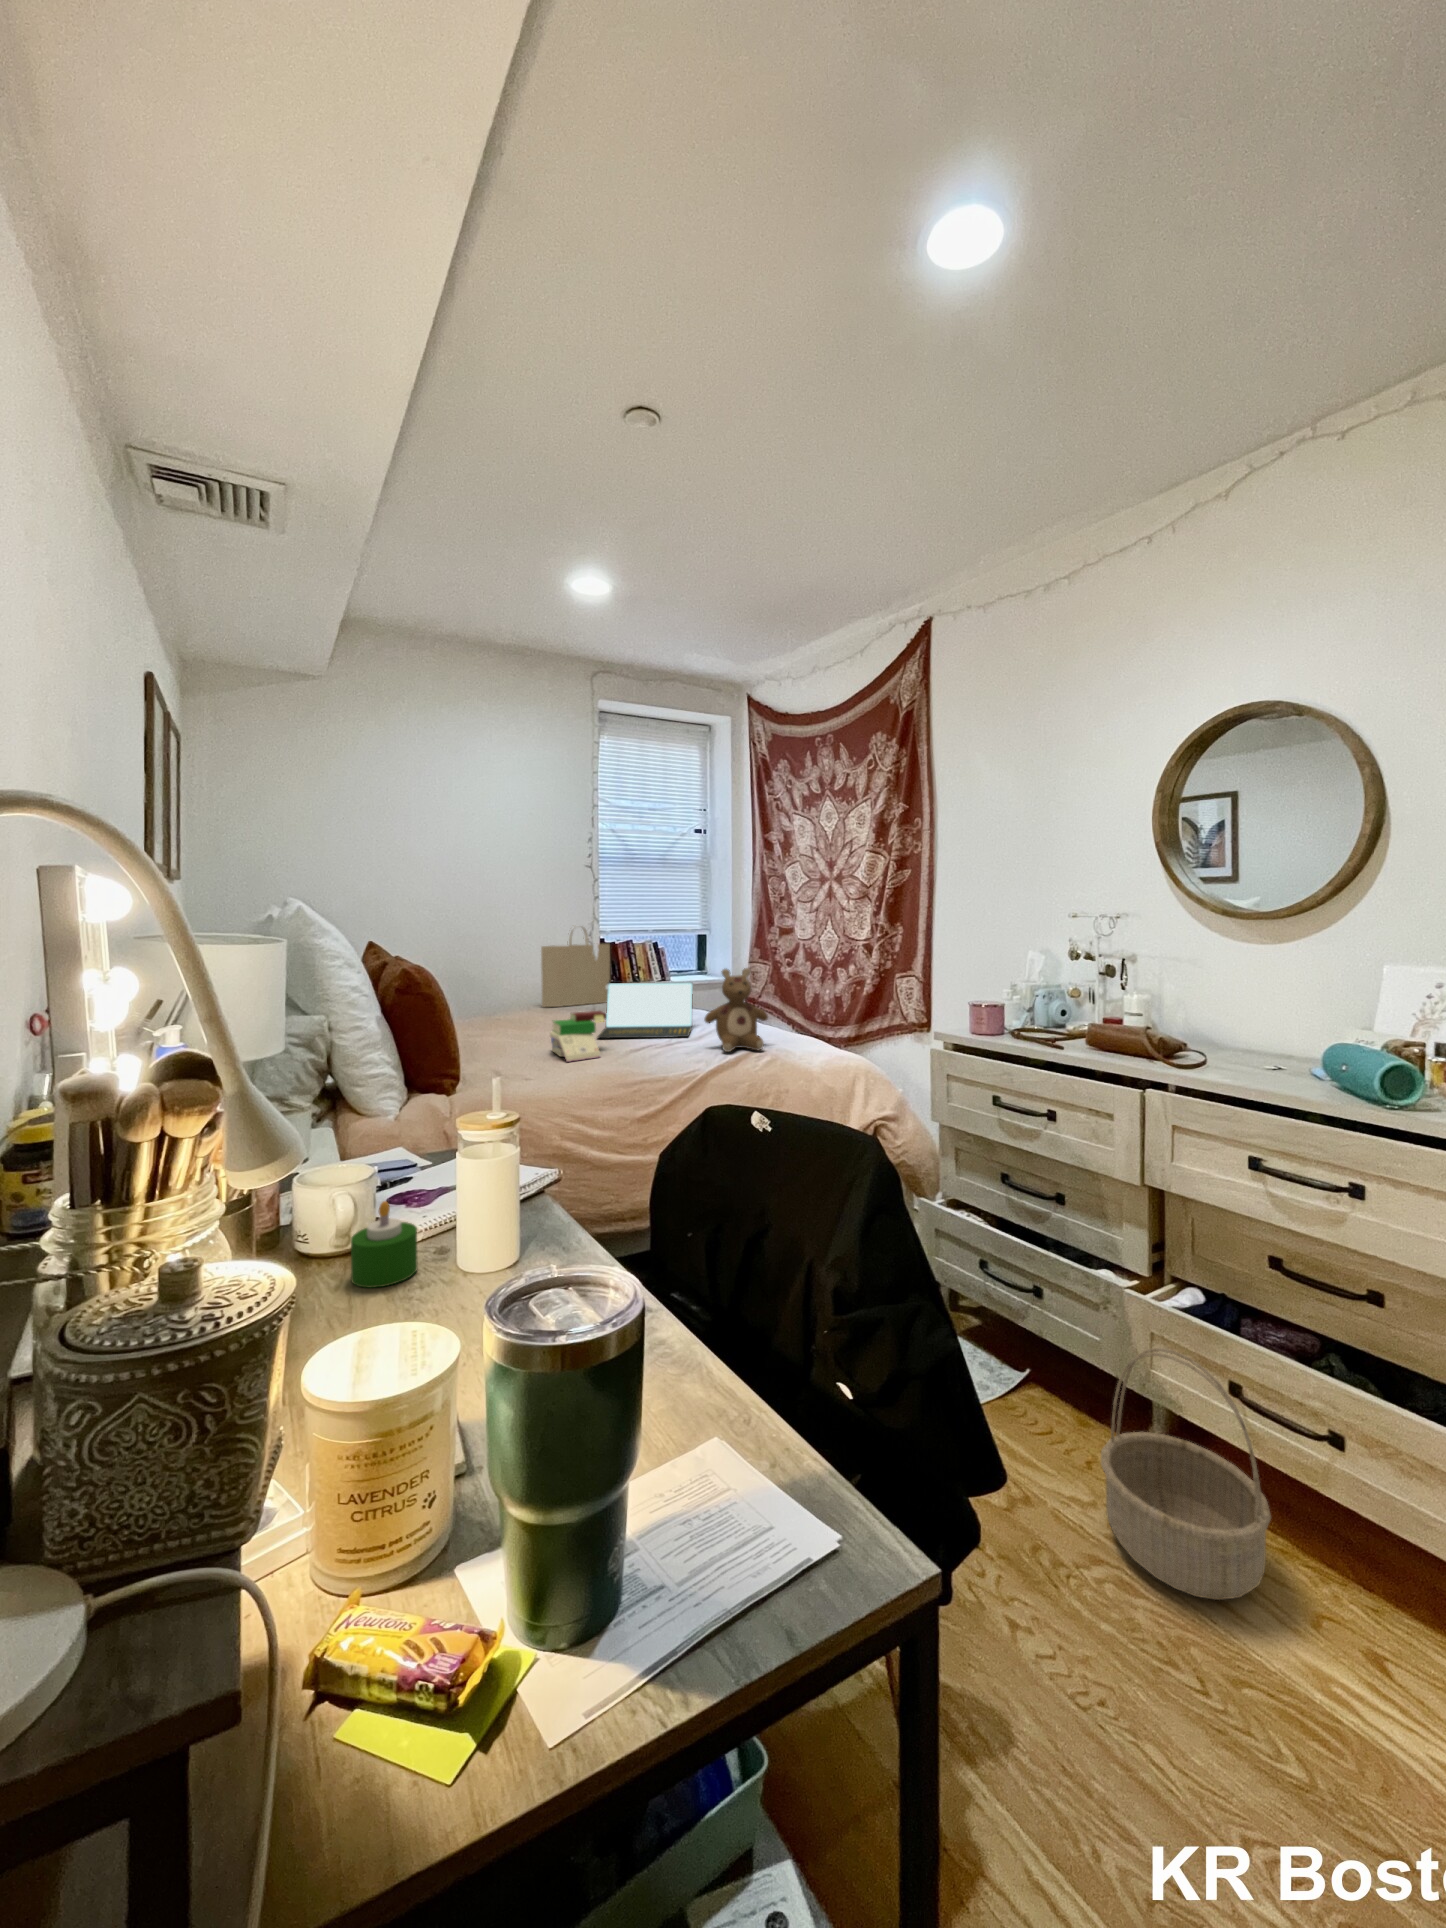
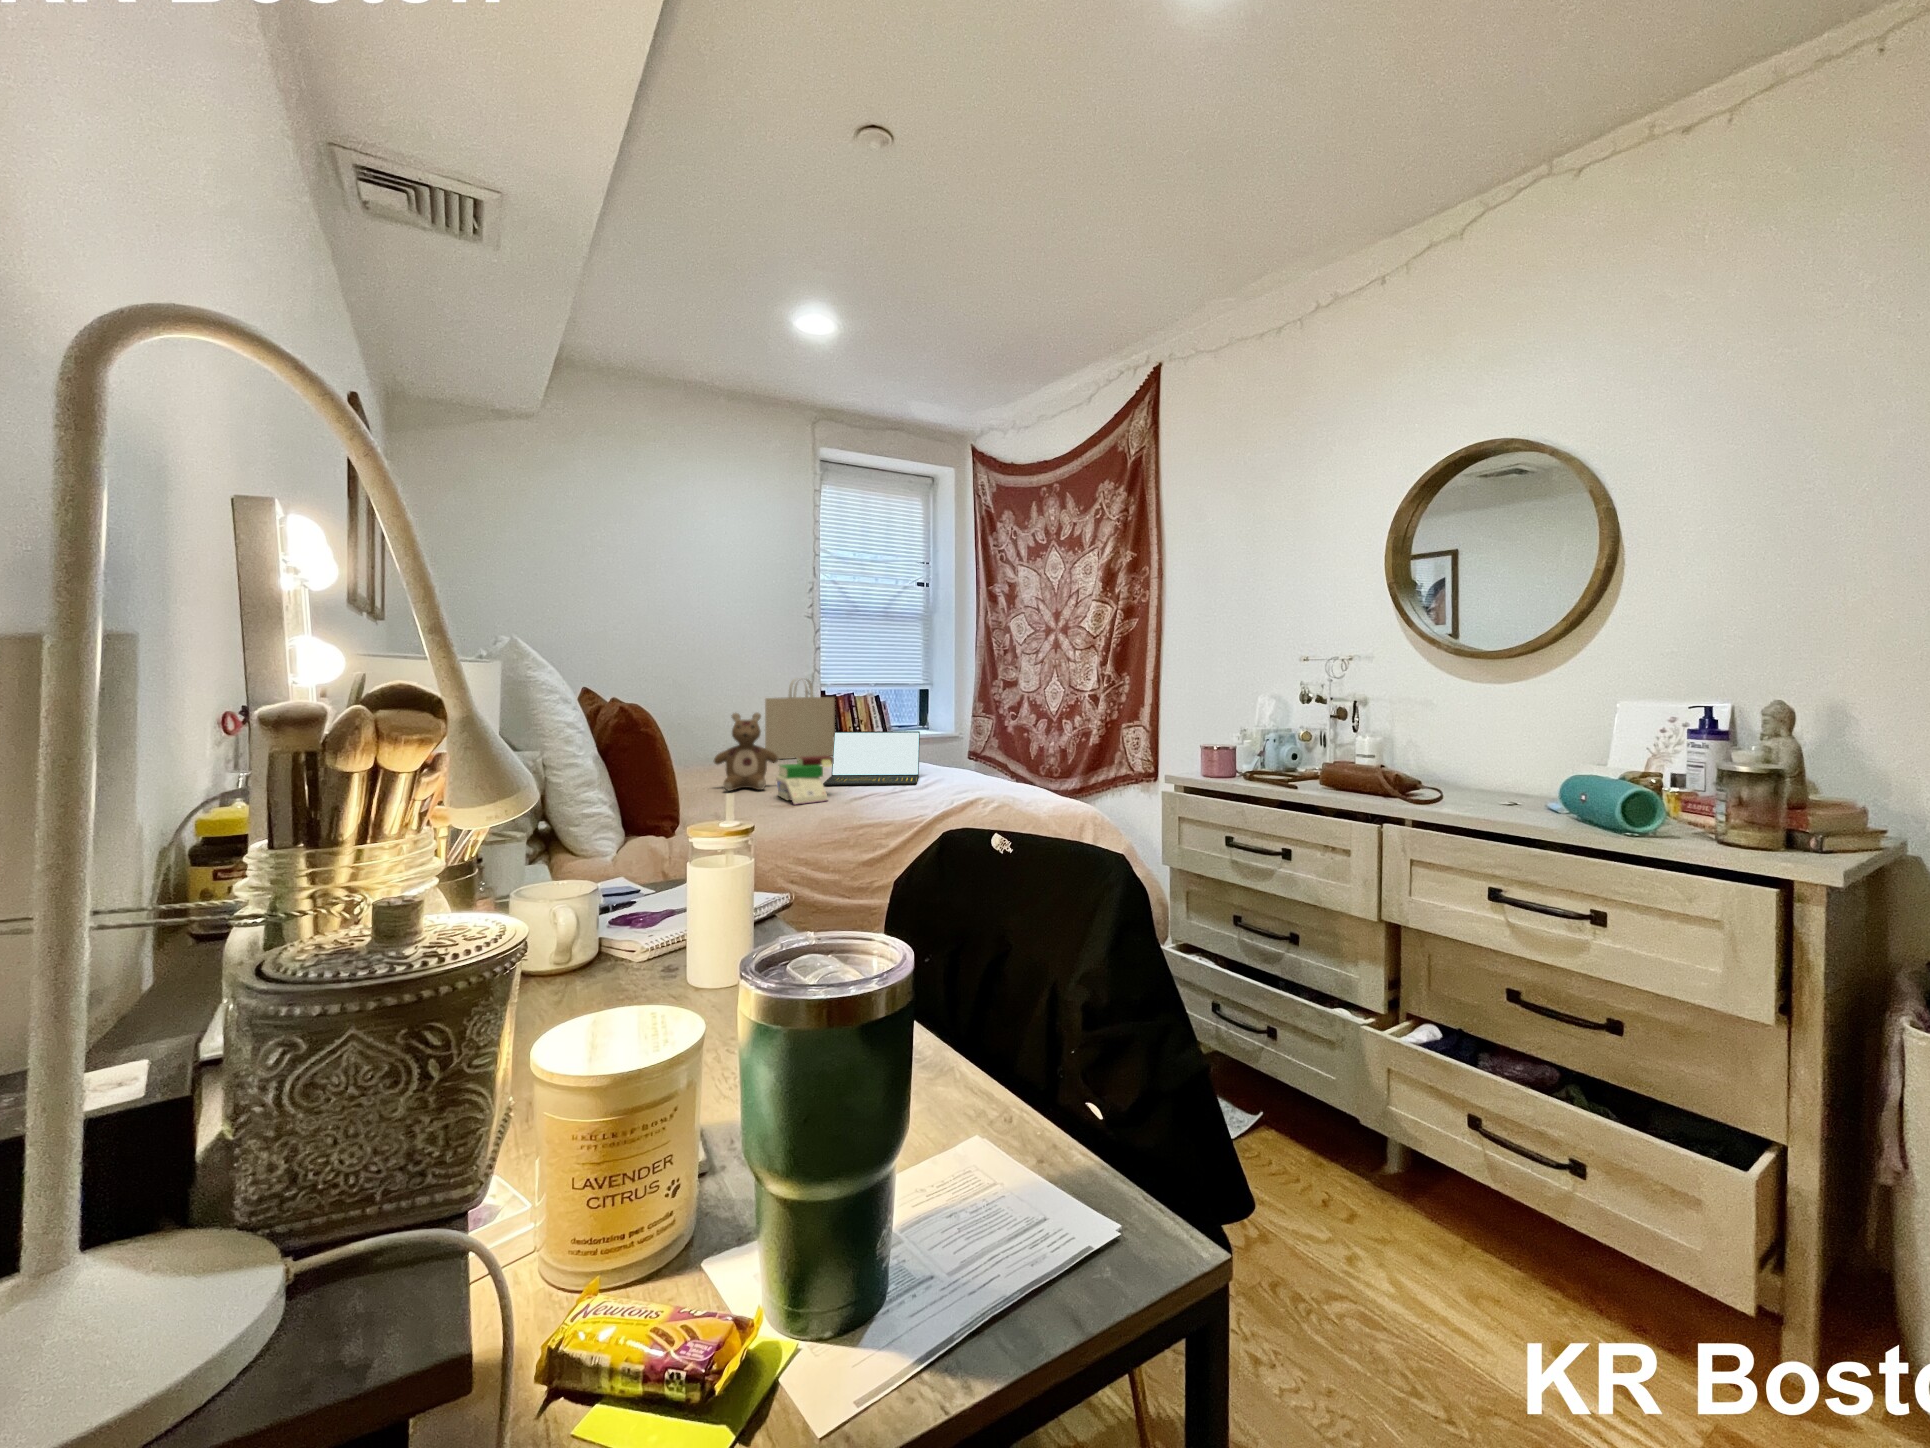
stuffed bear: present [704,968,768,1052] -> present [713,713,779,791]
candle: present [351,1201,418,1288] -> none [578,908,649,997]
basket: present [1101,1348,1271,1600] -> none [1337,1076,1509,1325]

